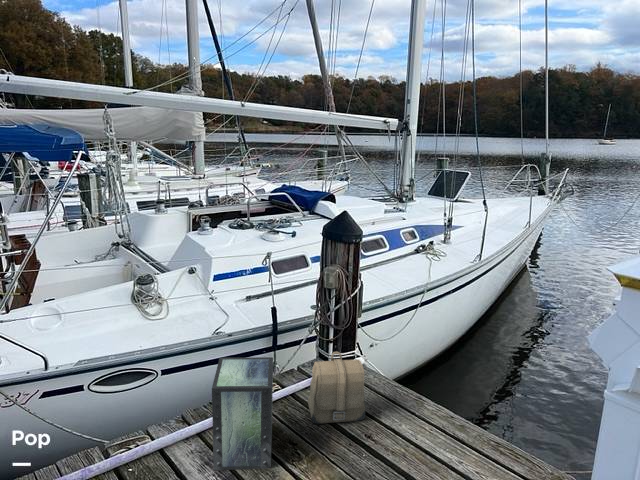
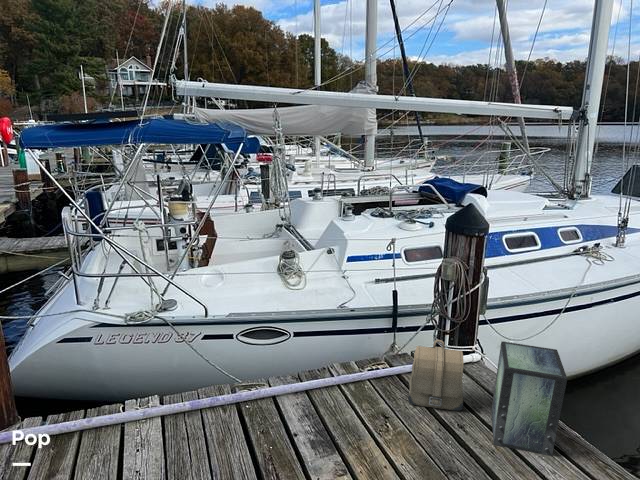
storage box: present [212,357,273,470] -> present [491,341,567,456]

